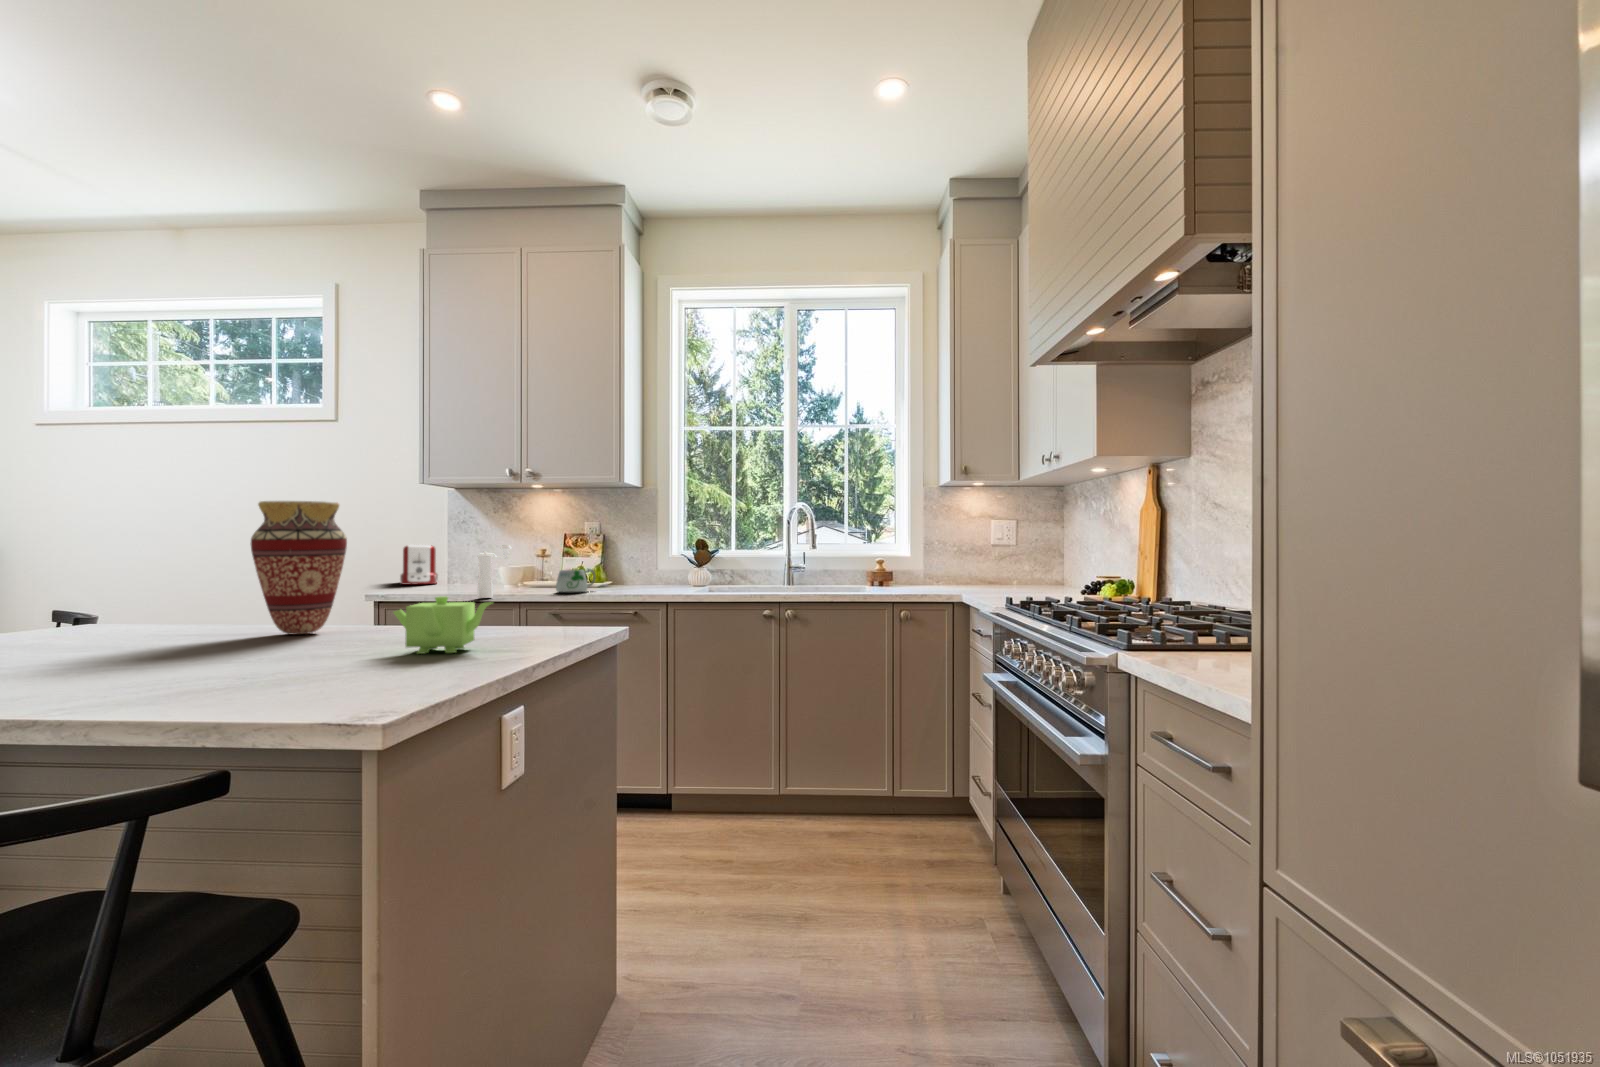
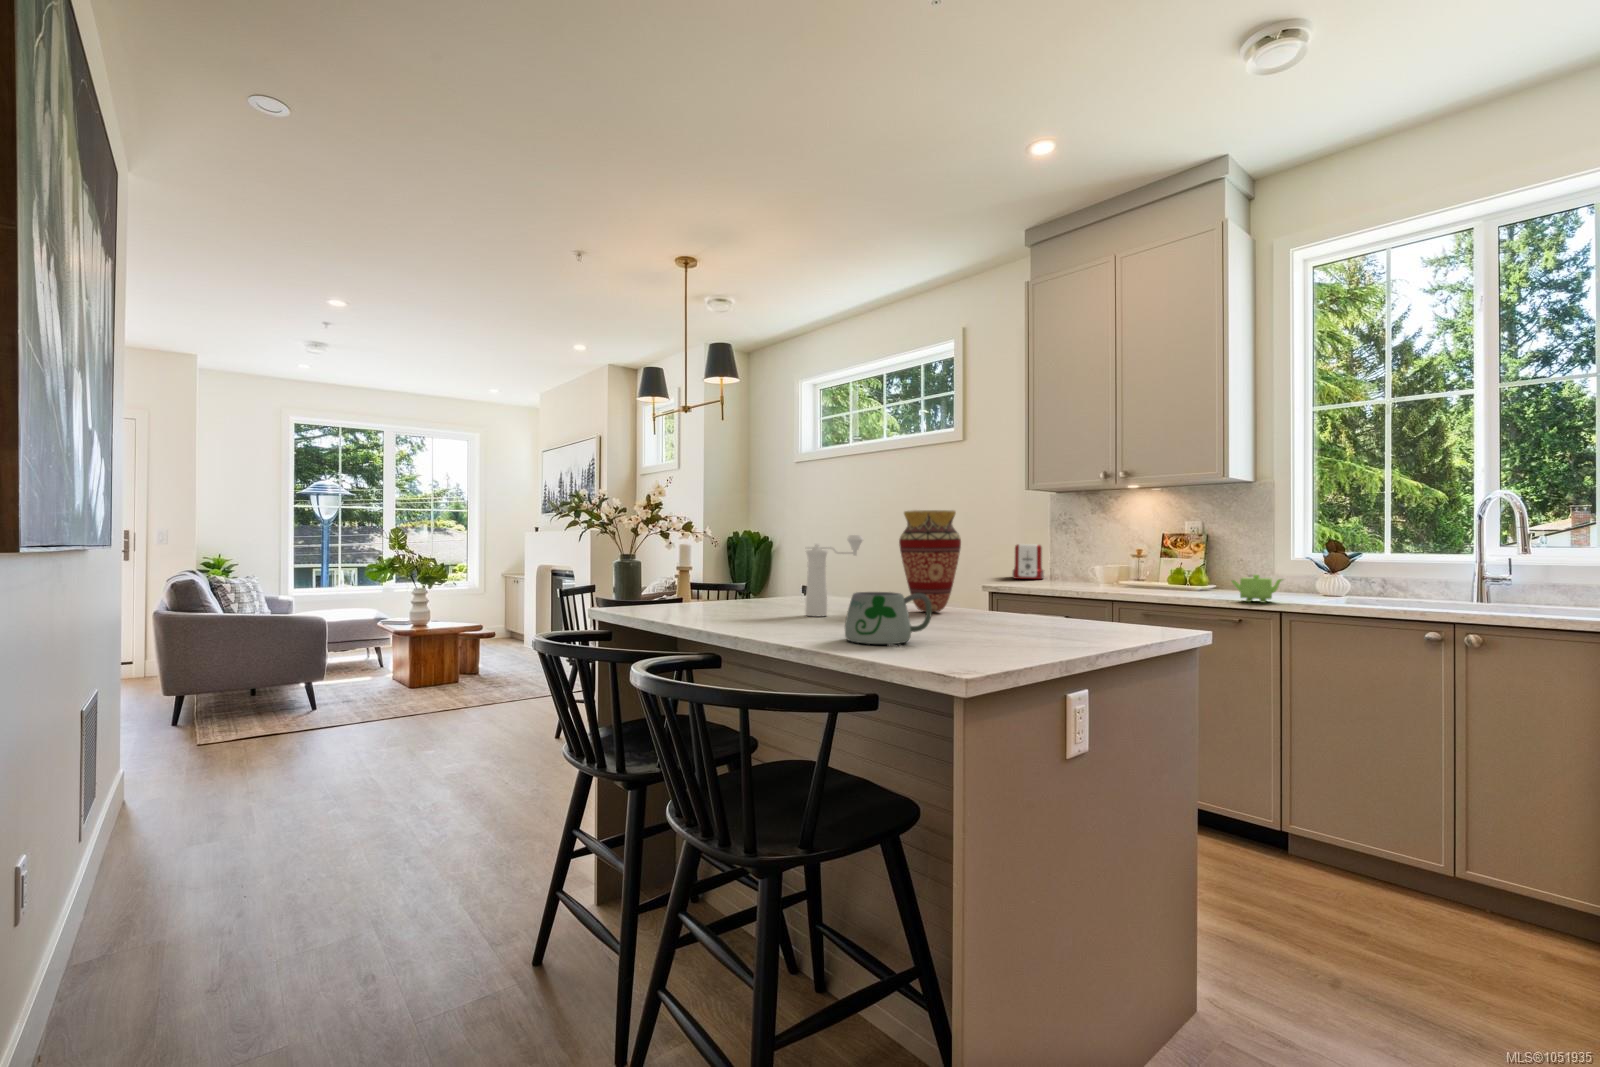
pepper mill: present [477,545,511,598] -> present [805,535,863,616]
mug: present [556,569,596,592] -> present [845,592,932,648]
teapot: present [393,596,492,654] -> present [1232,575,1283,603]

